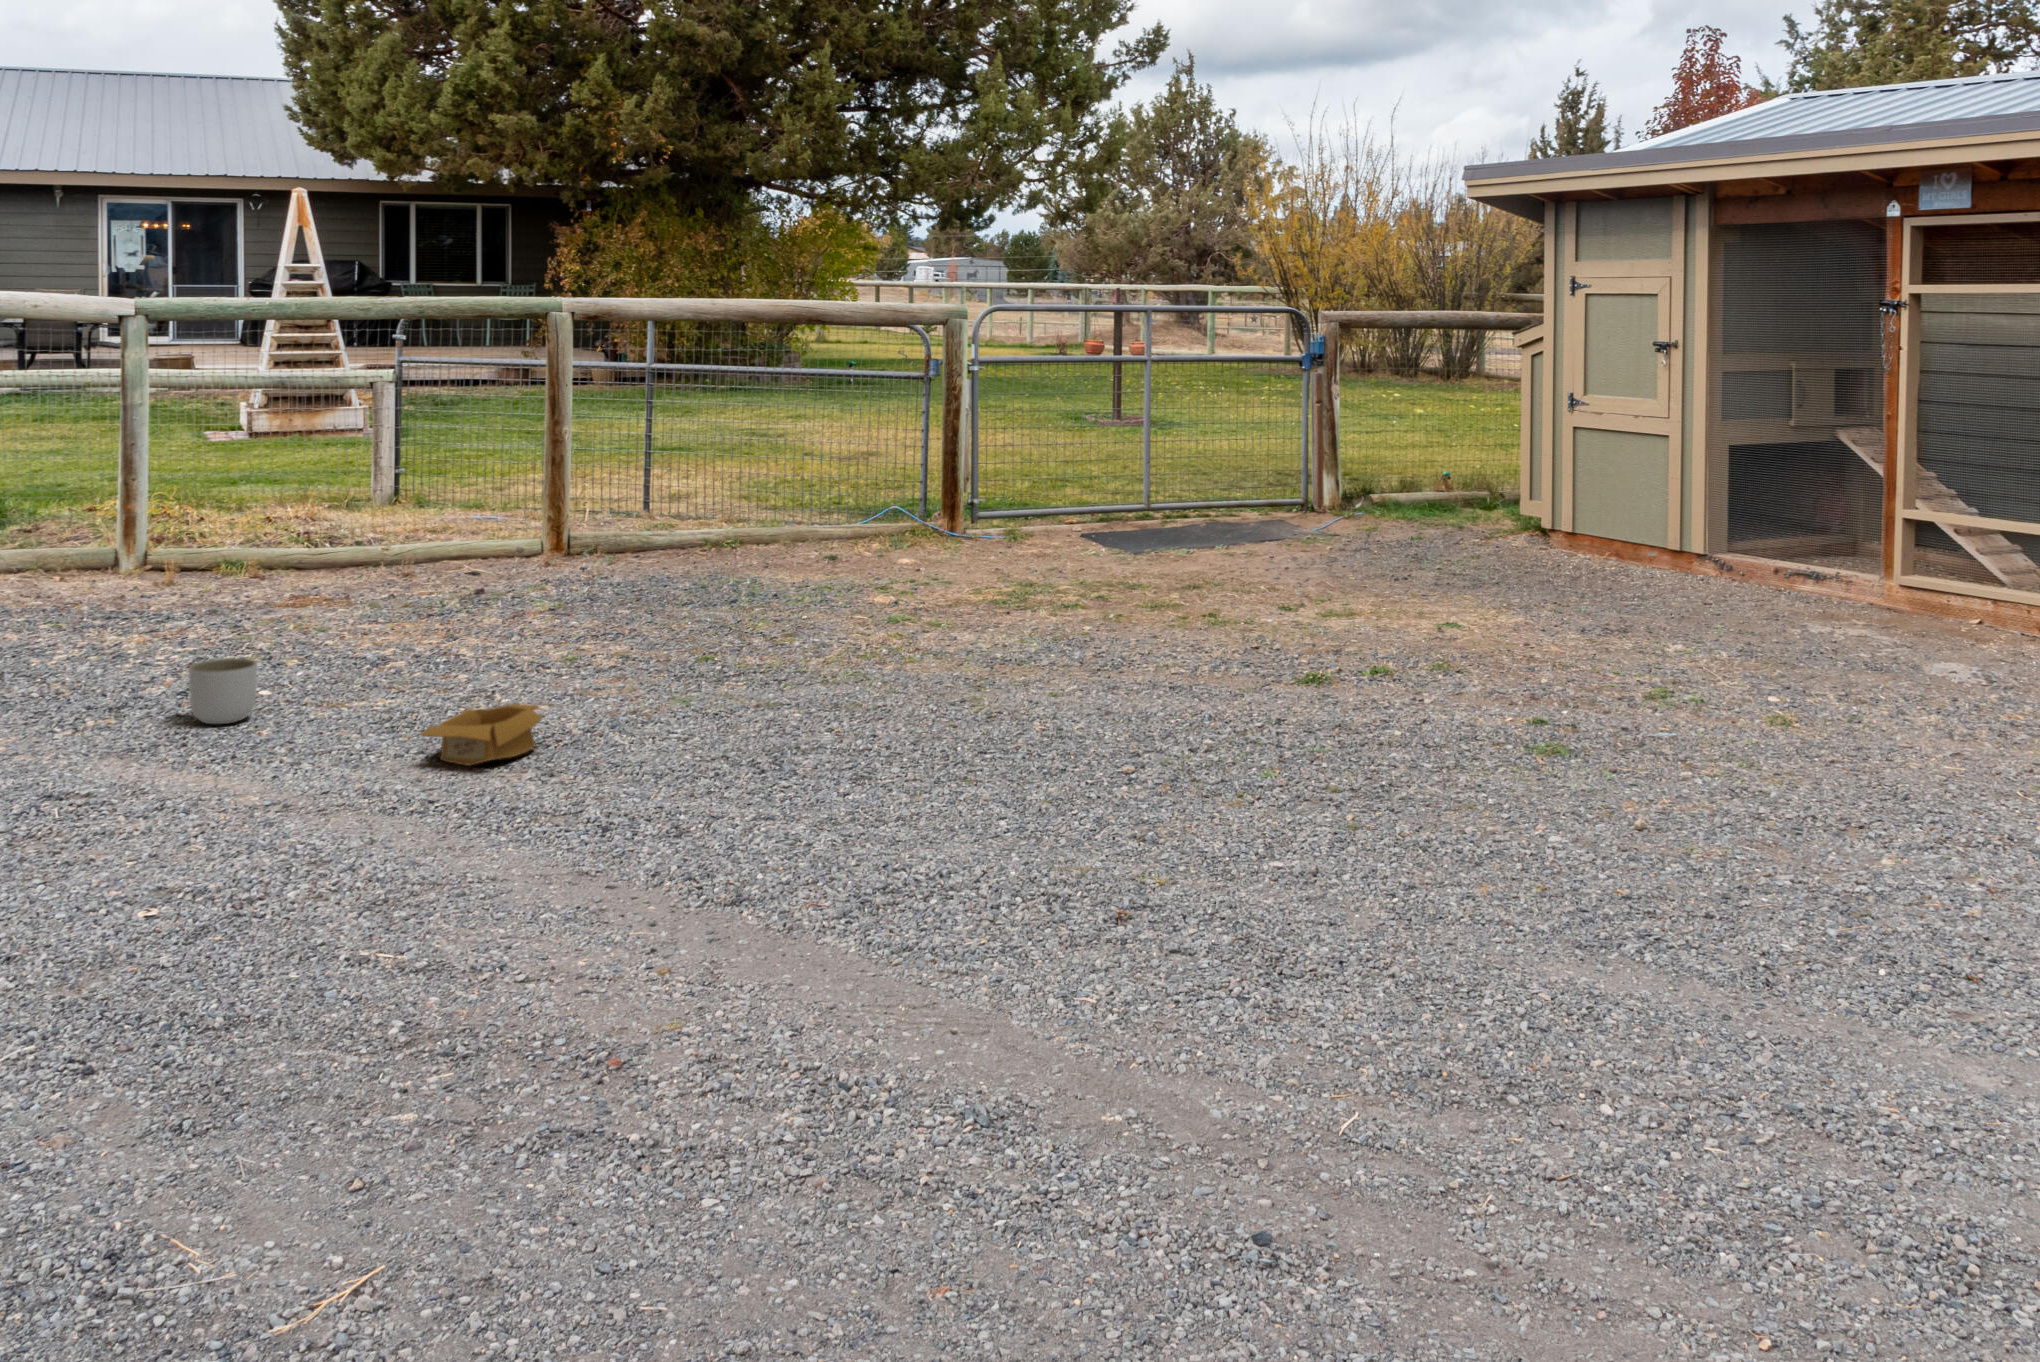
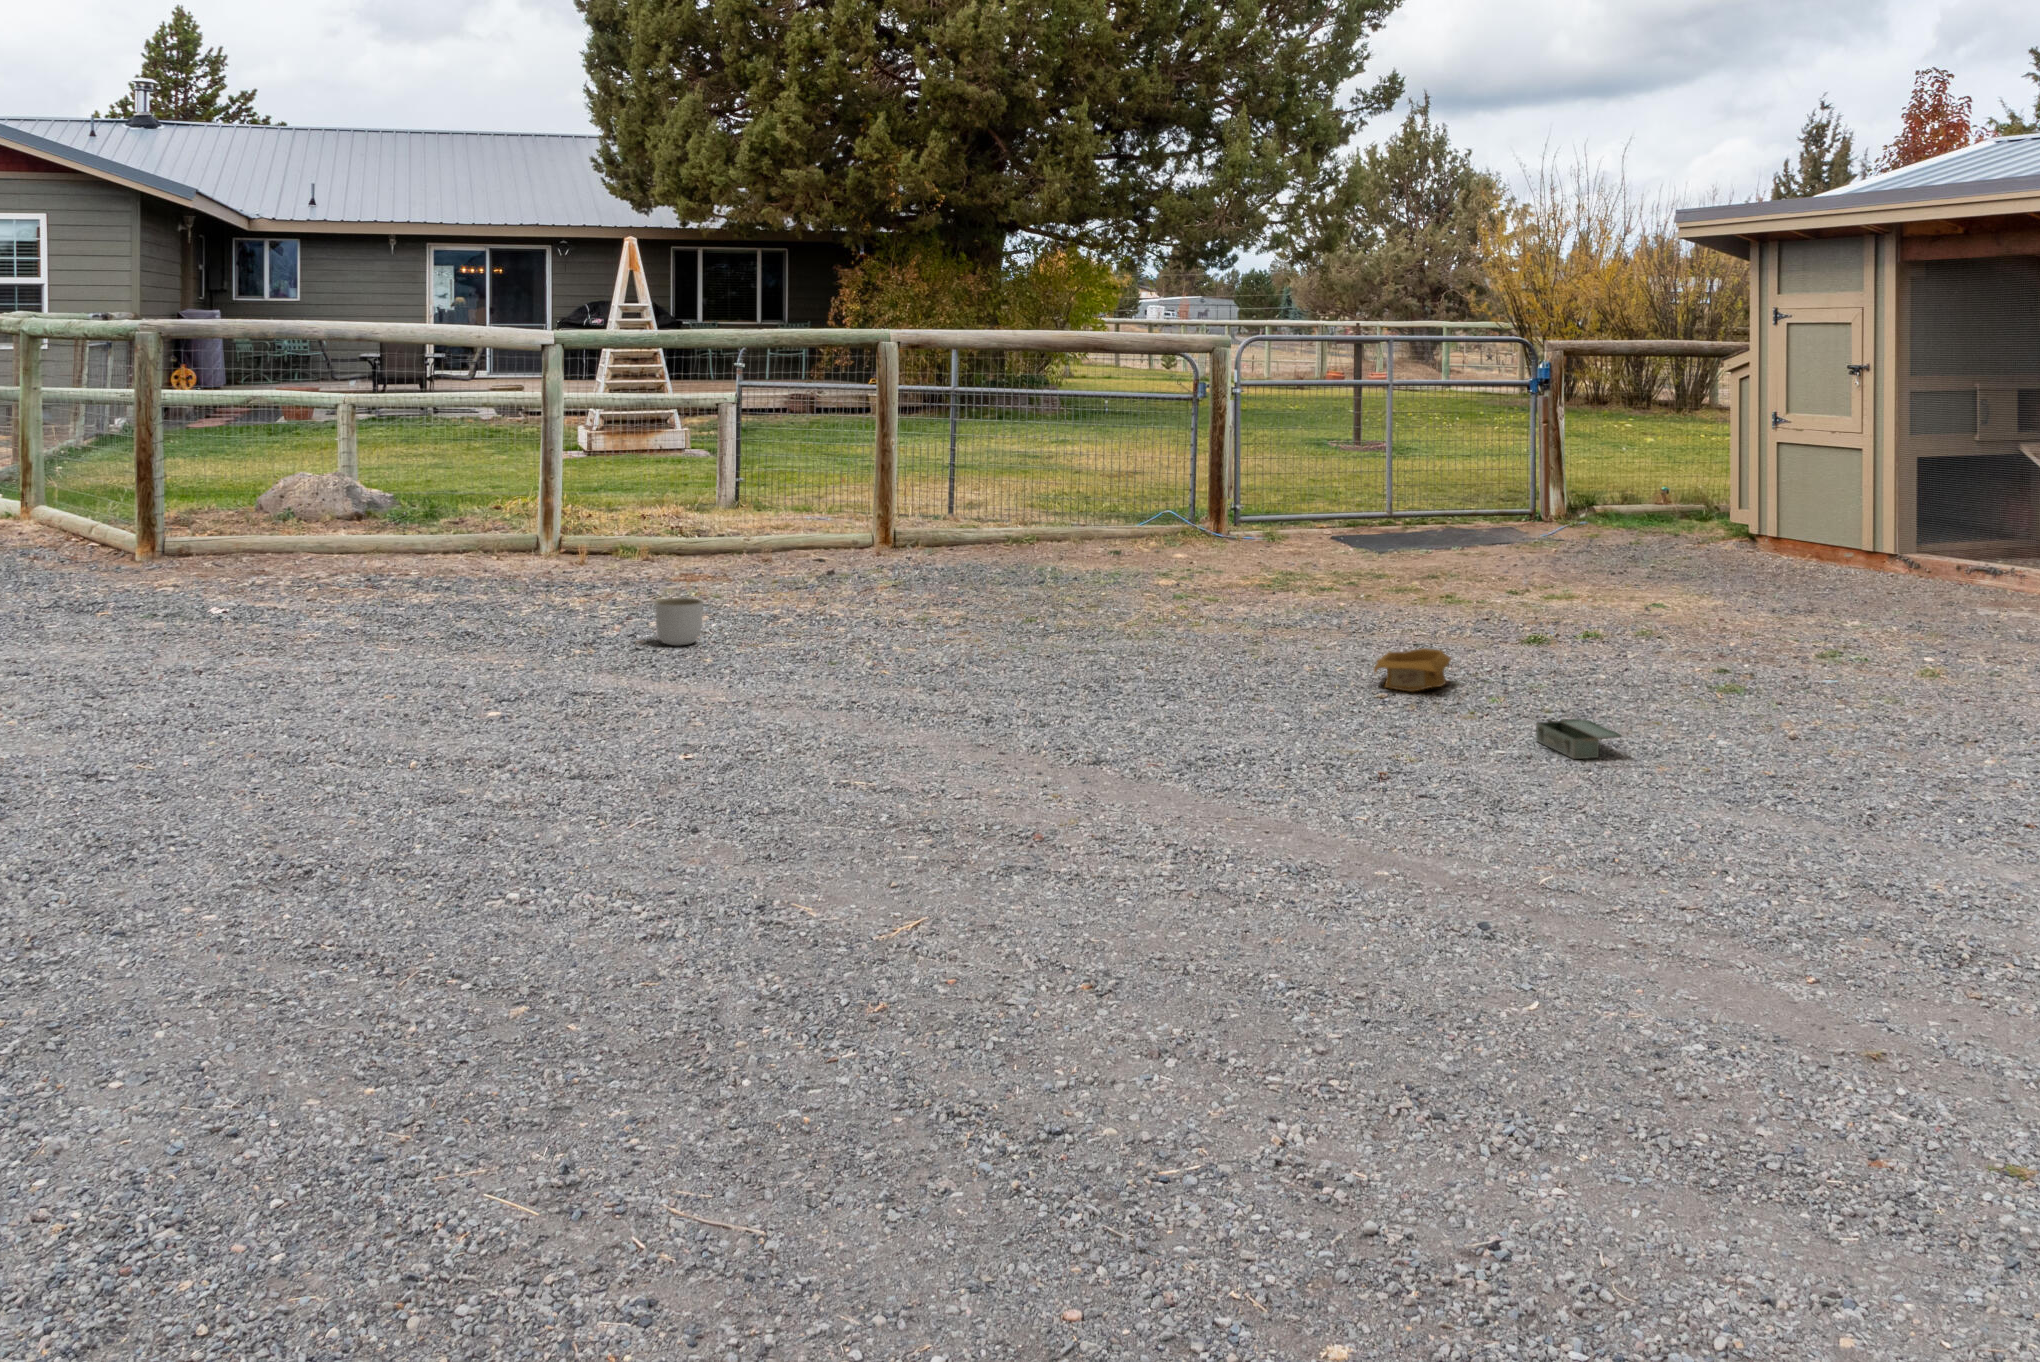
cardboard box: present [420,704,542,766] -> present [1374,648,1451,692]
toolbox: none [1346,821,1462,887] -> present [1536,718,1622,759]

